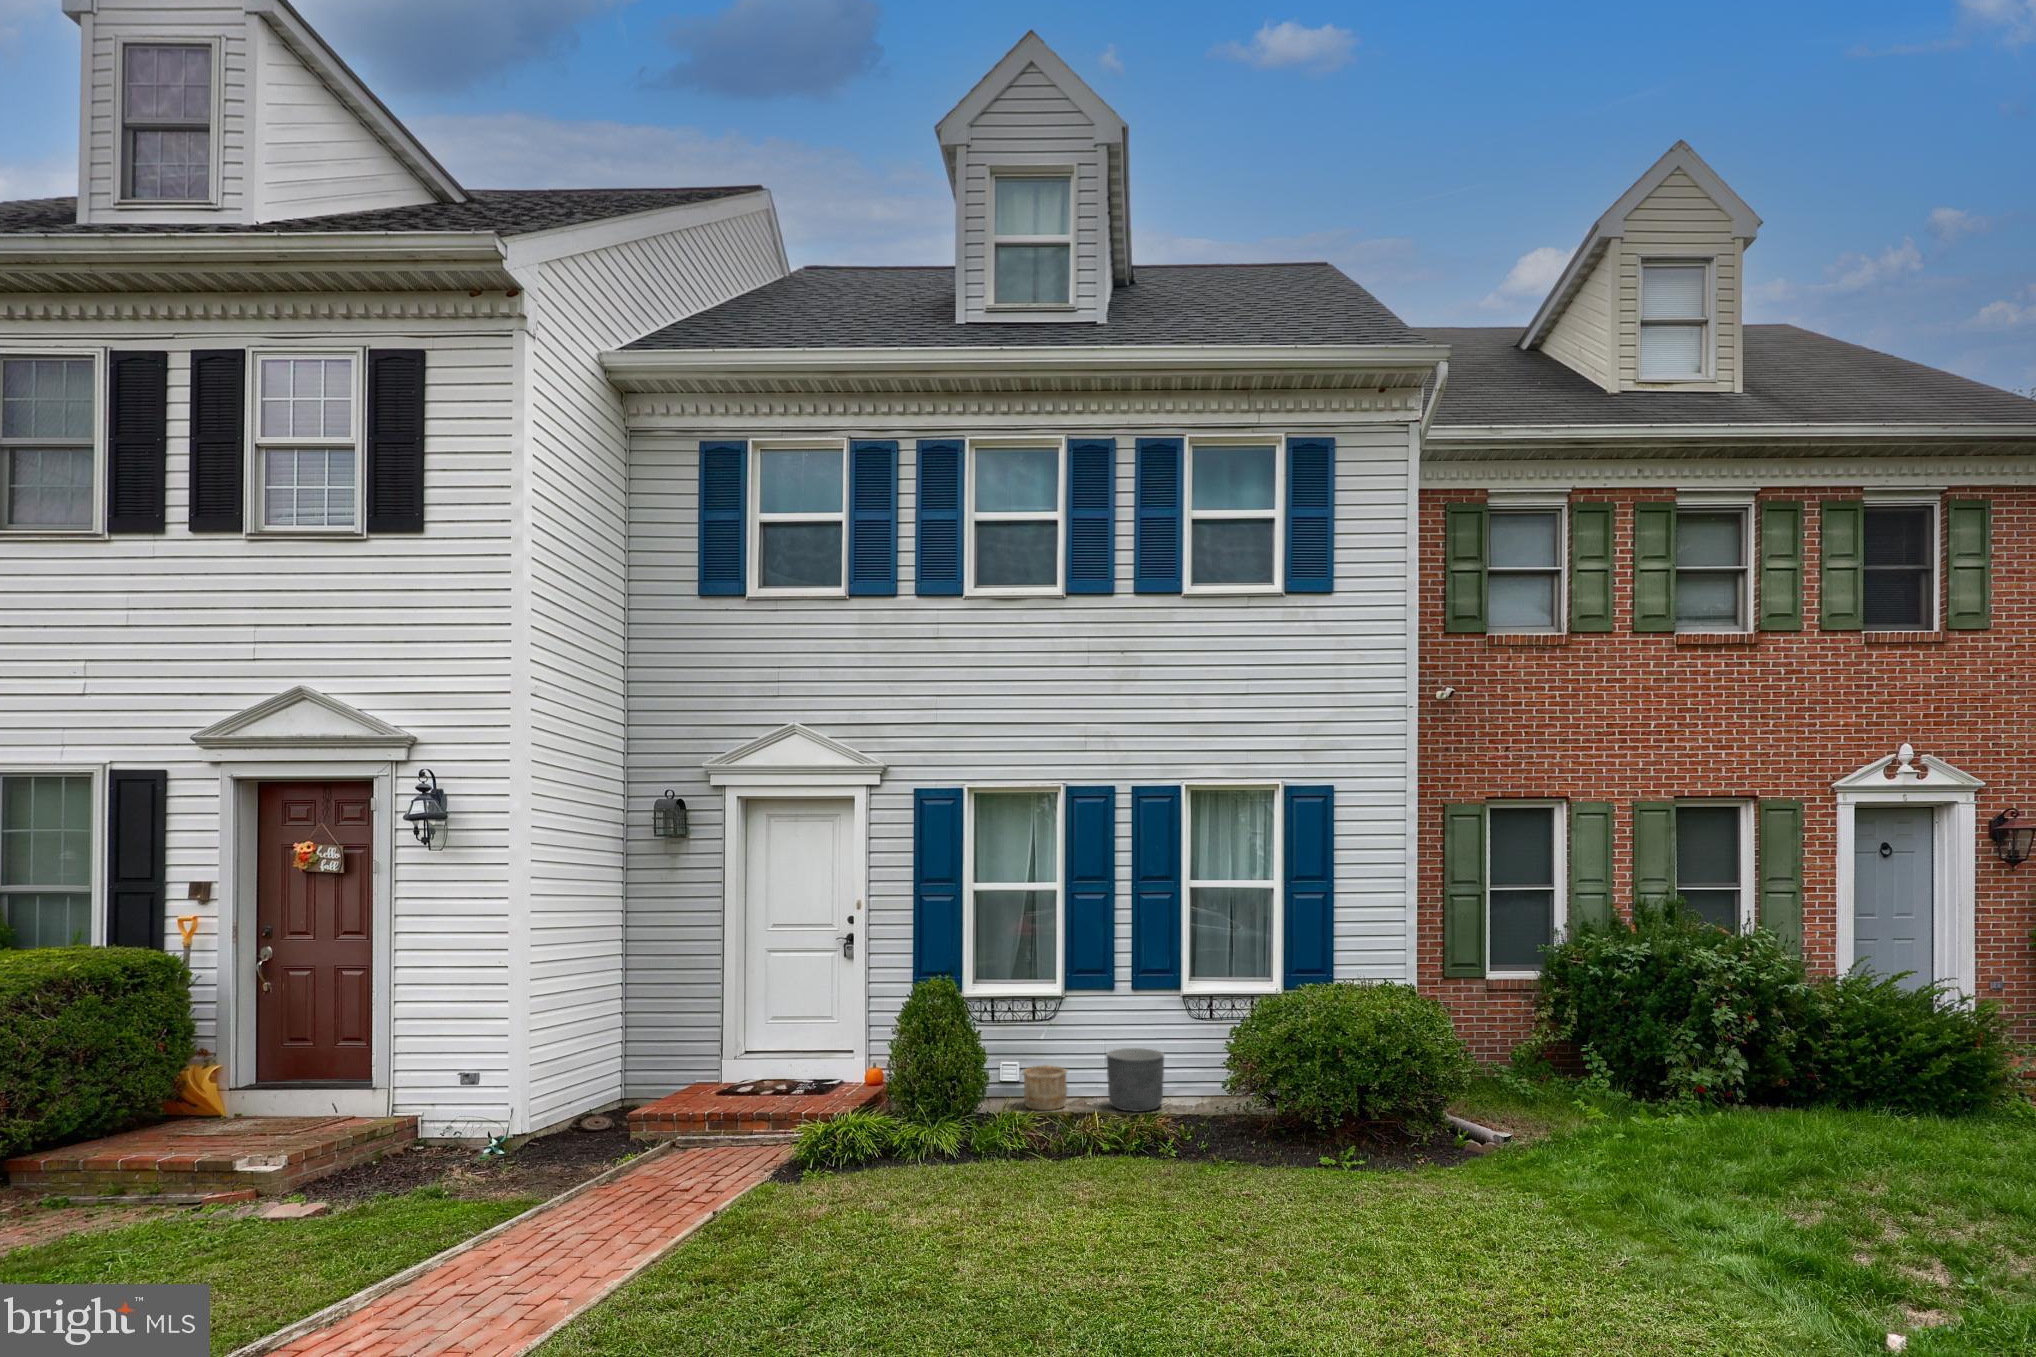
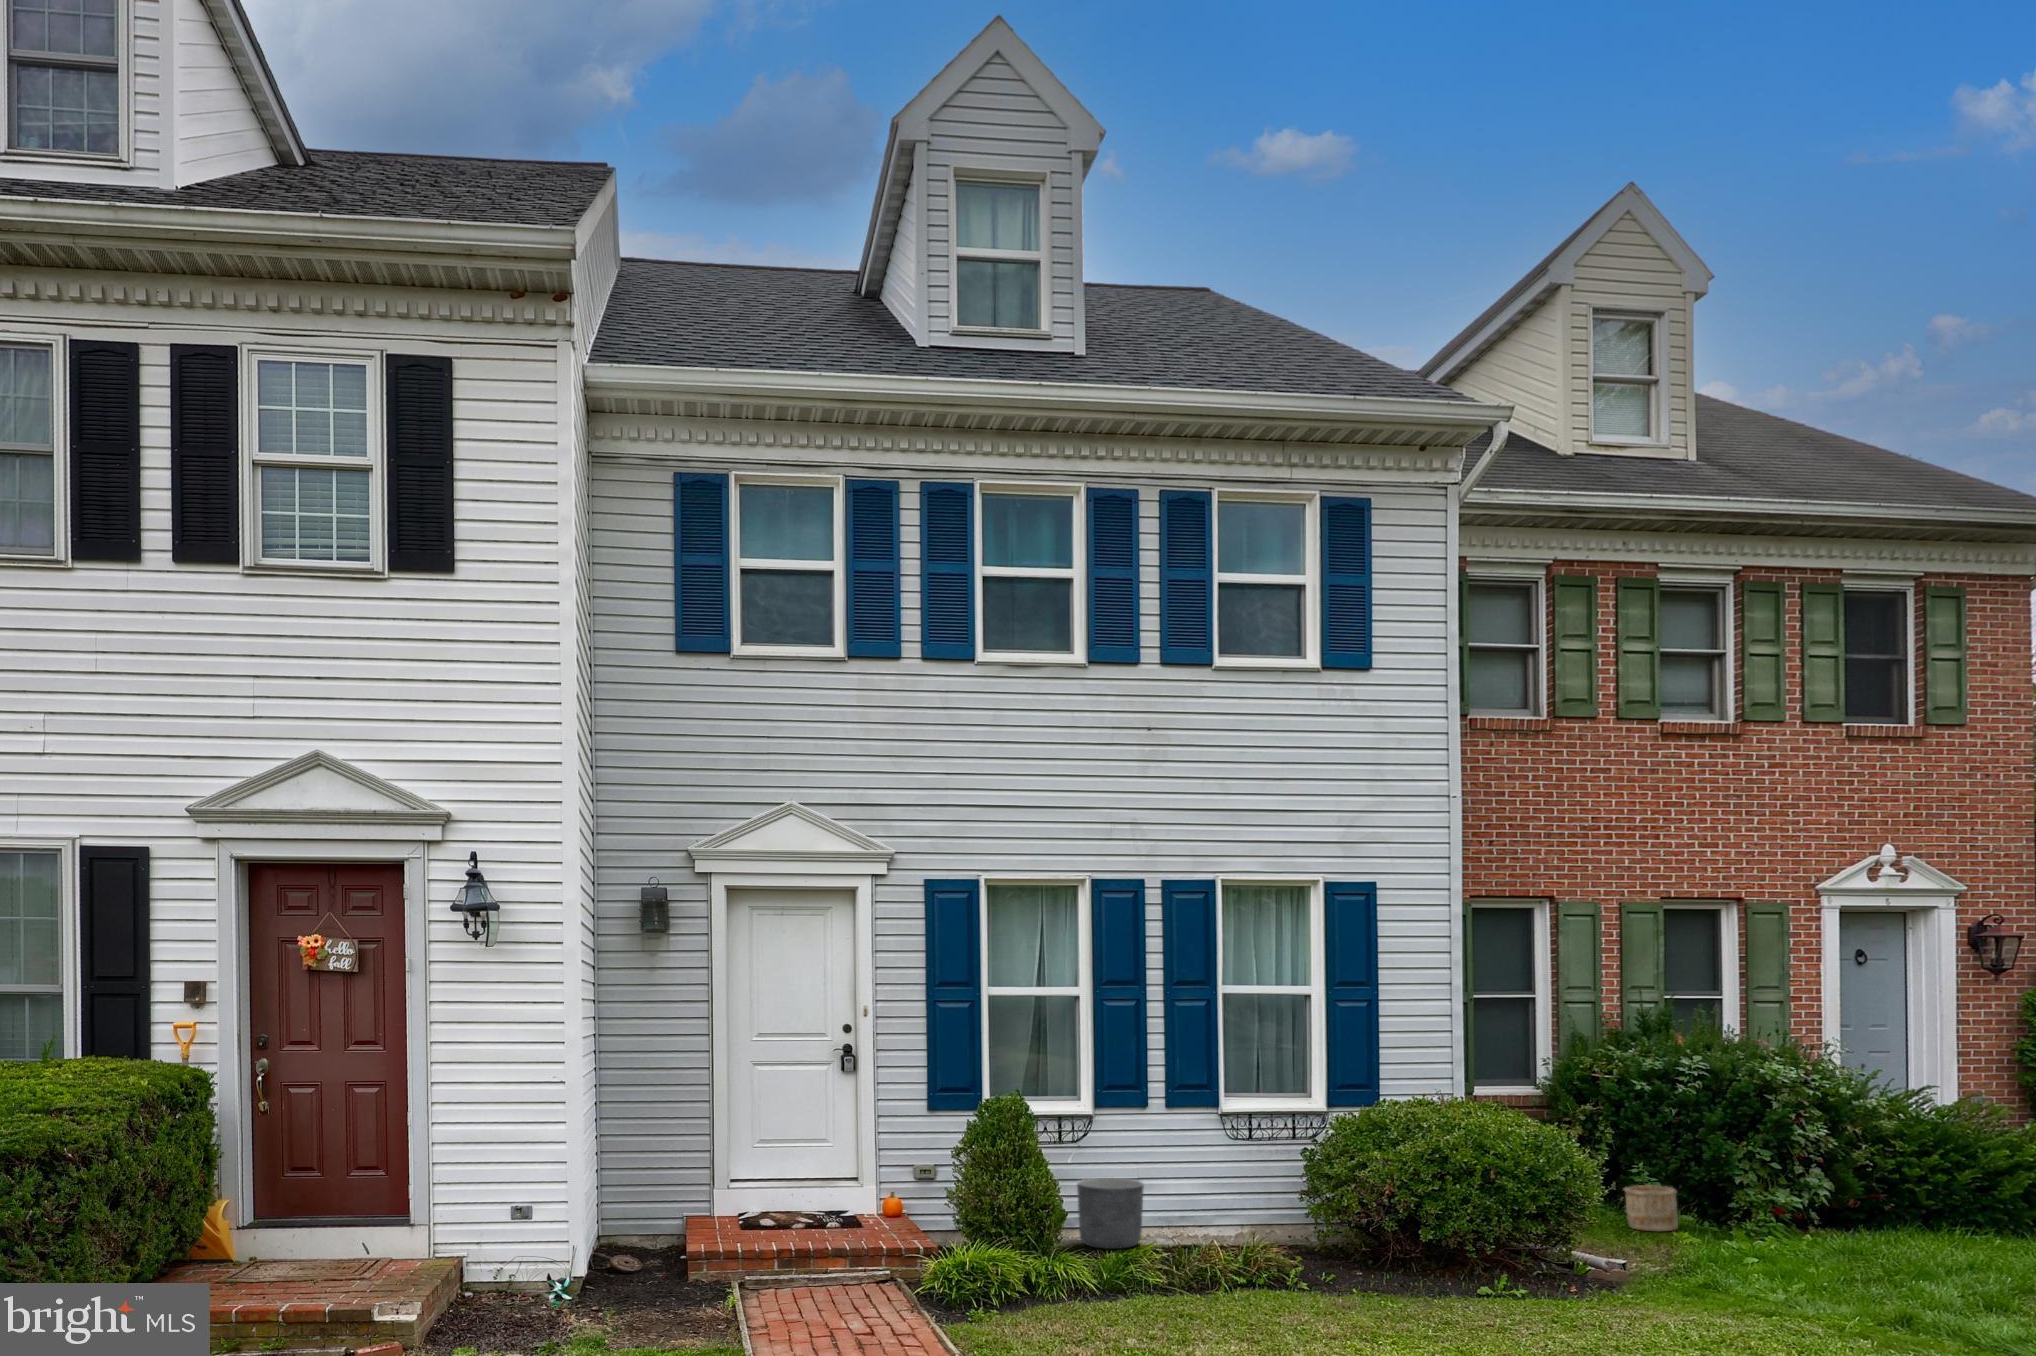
wooden bucket: present [1022,1065,1067,1110] -> present [1624,1185,1678,1231]

